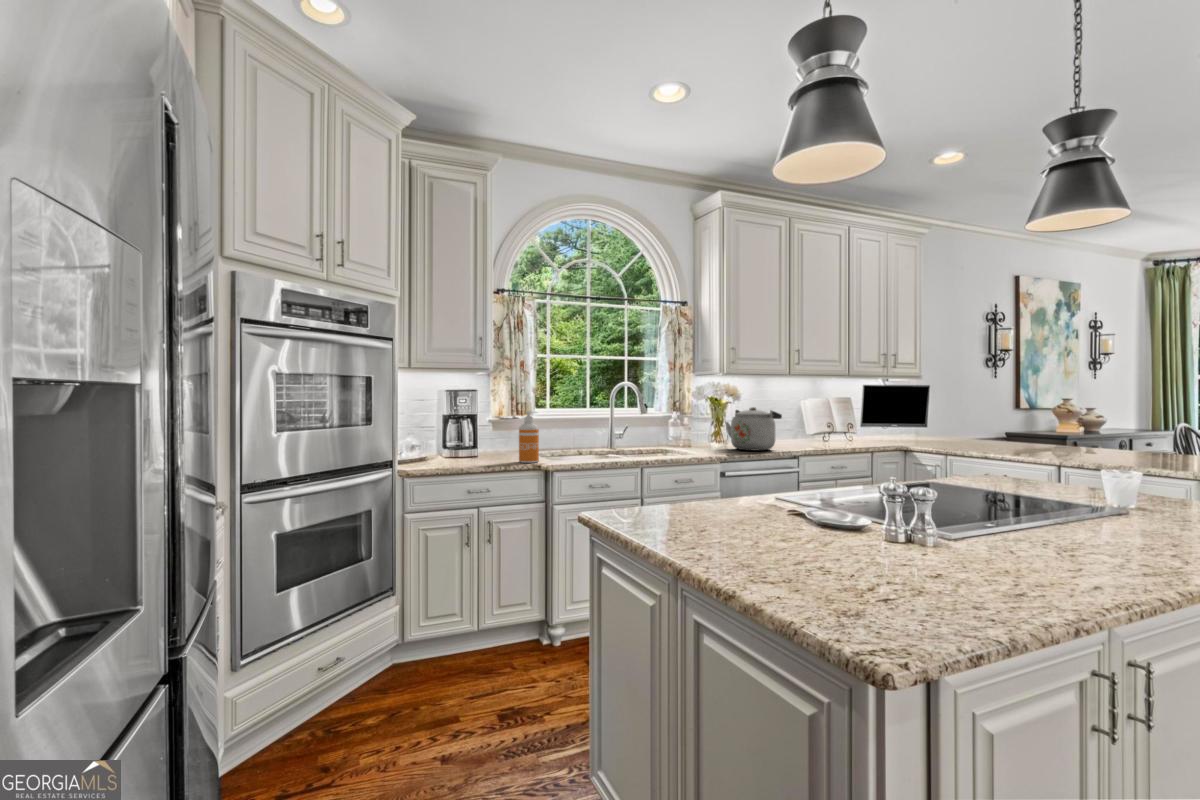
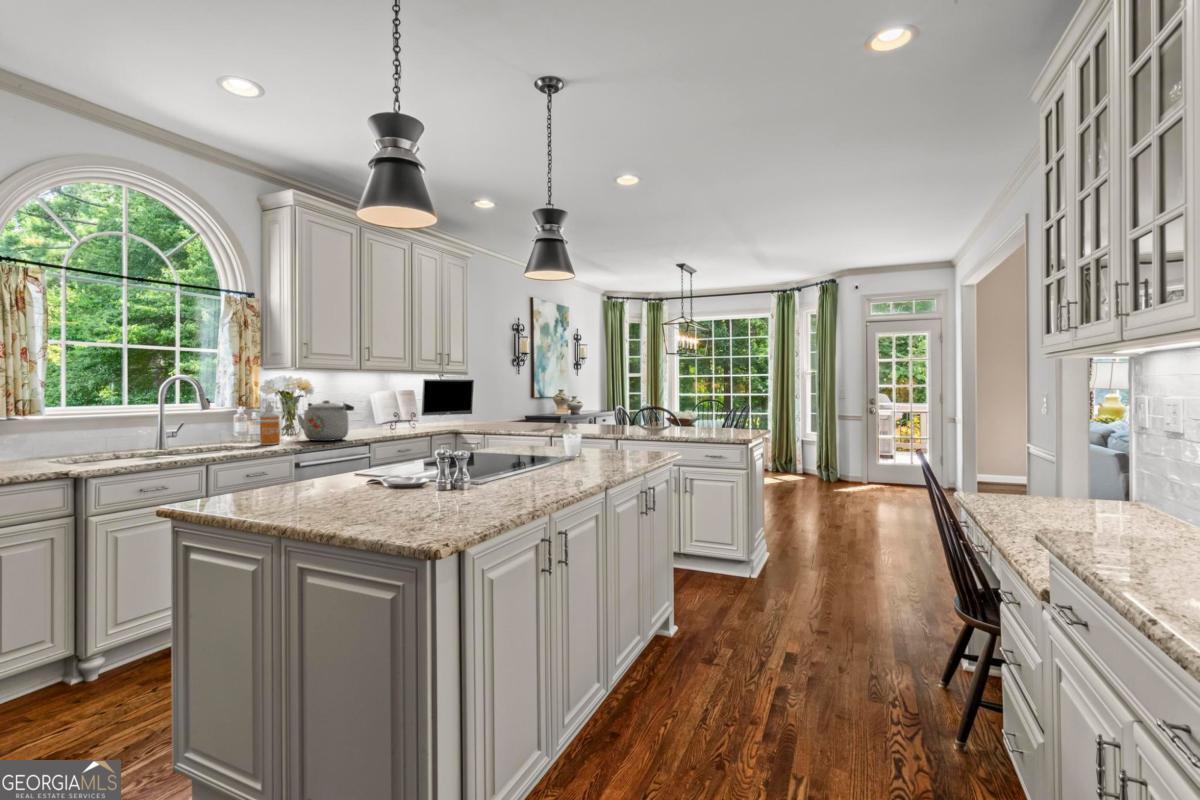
soap dispenser: present [519,411,539,463] -> present [260,401,280,445]

